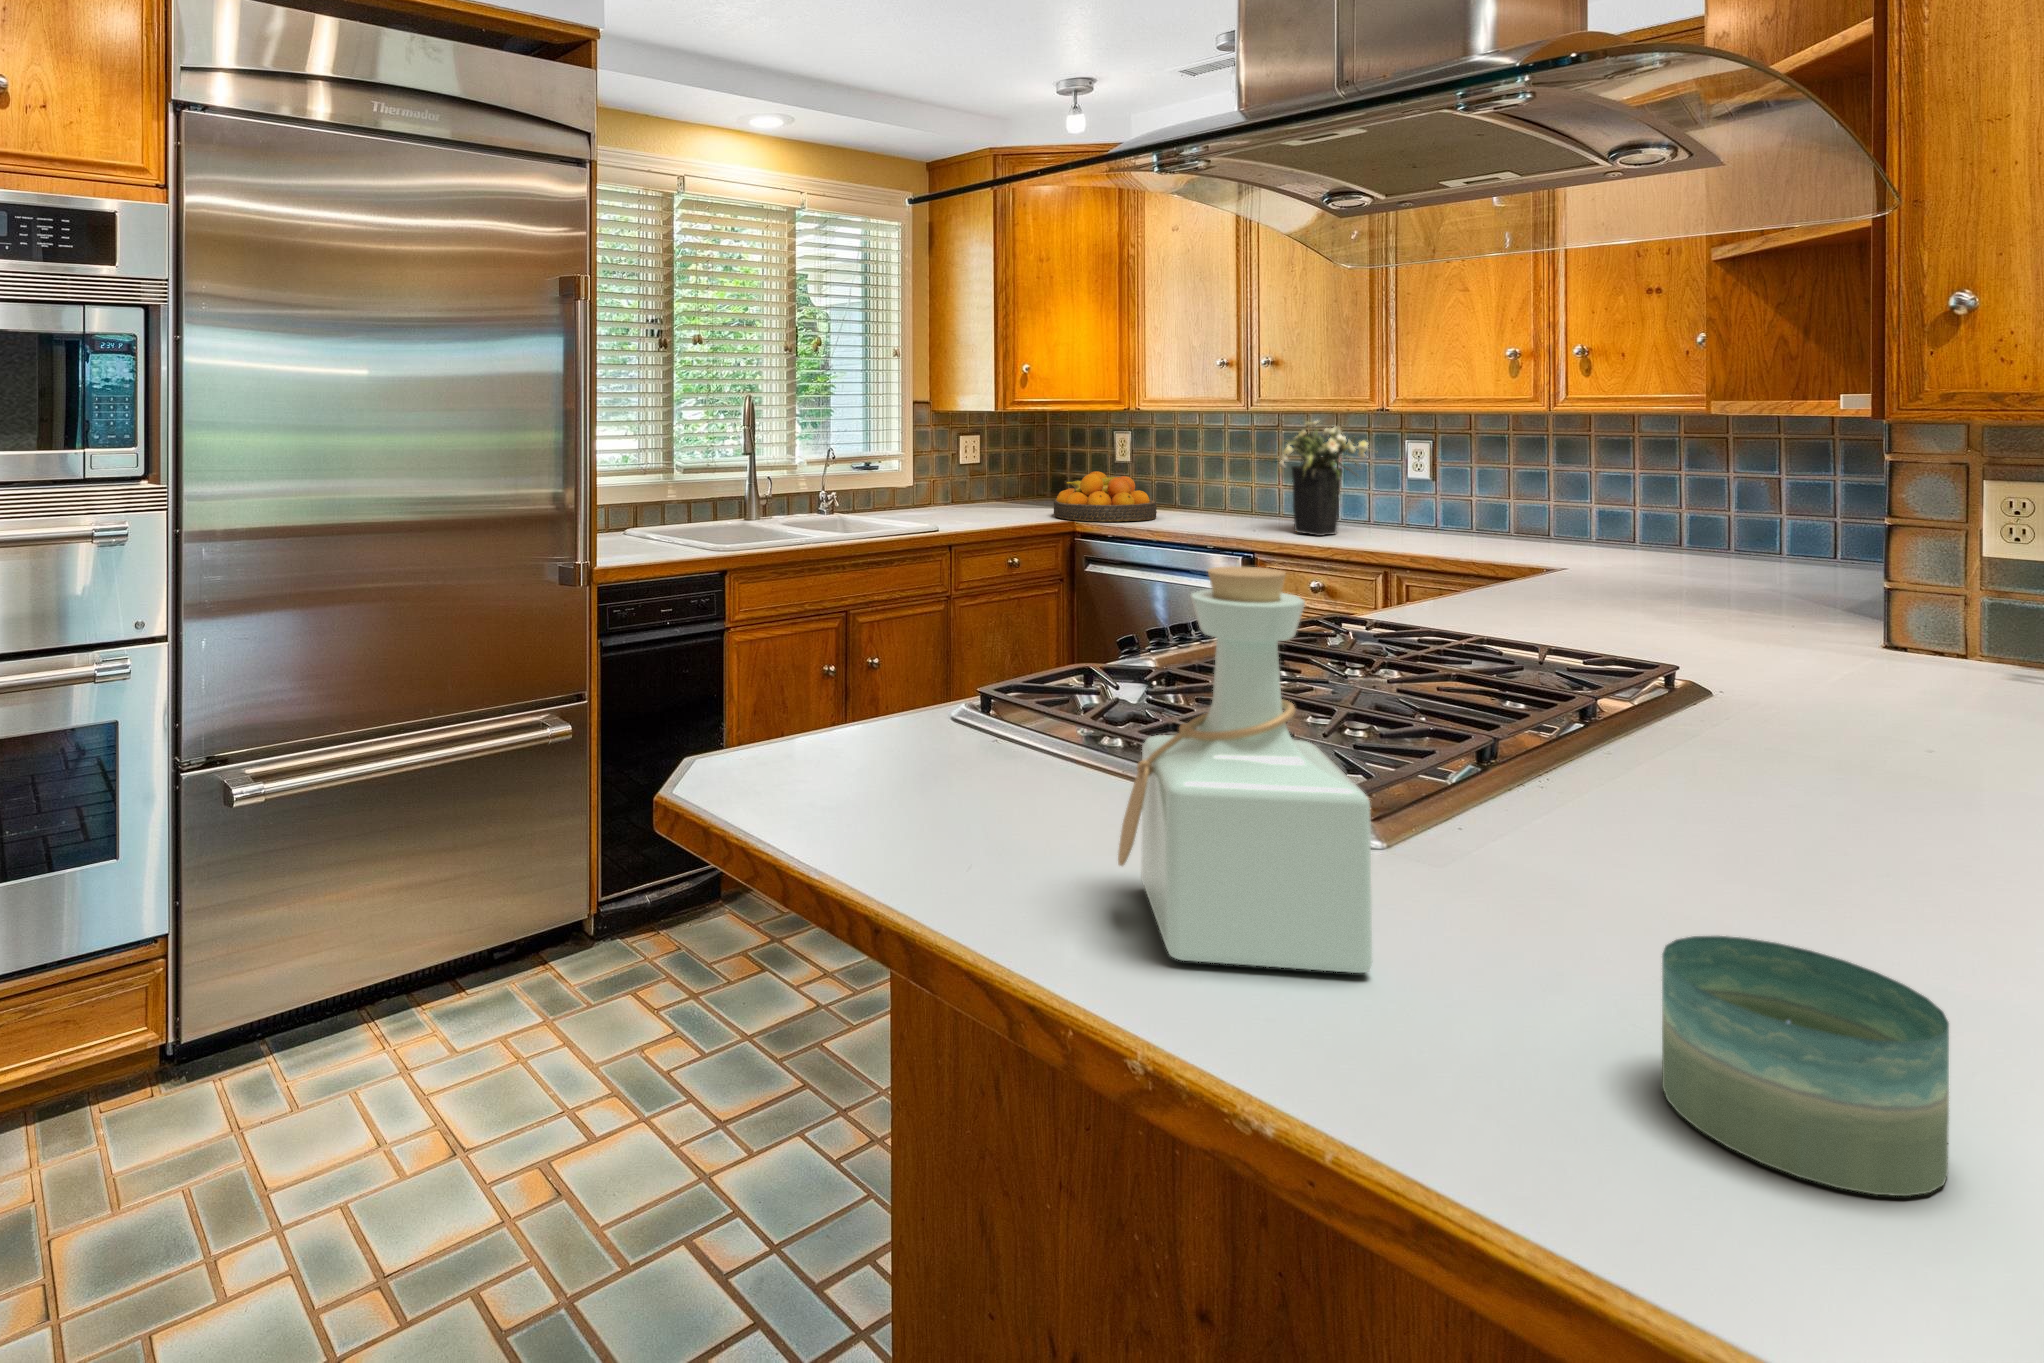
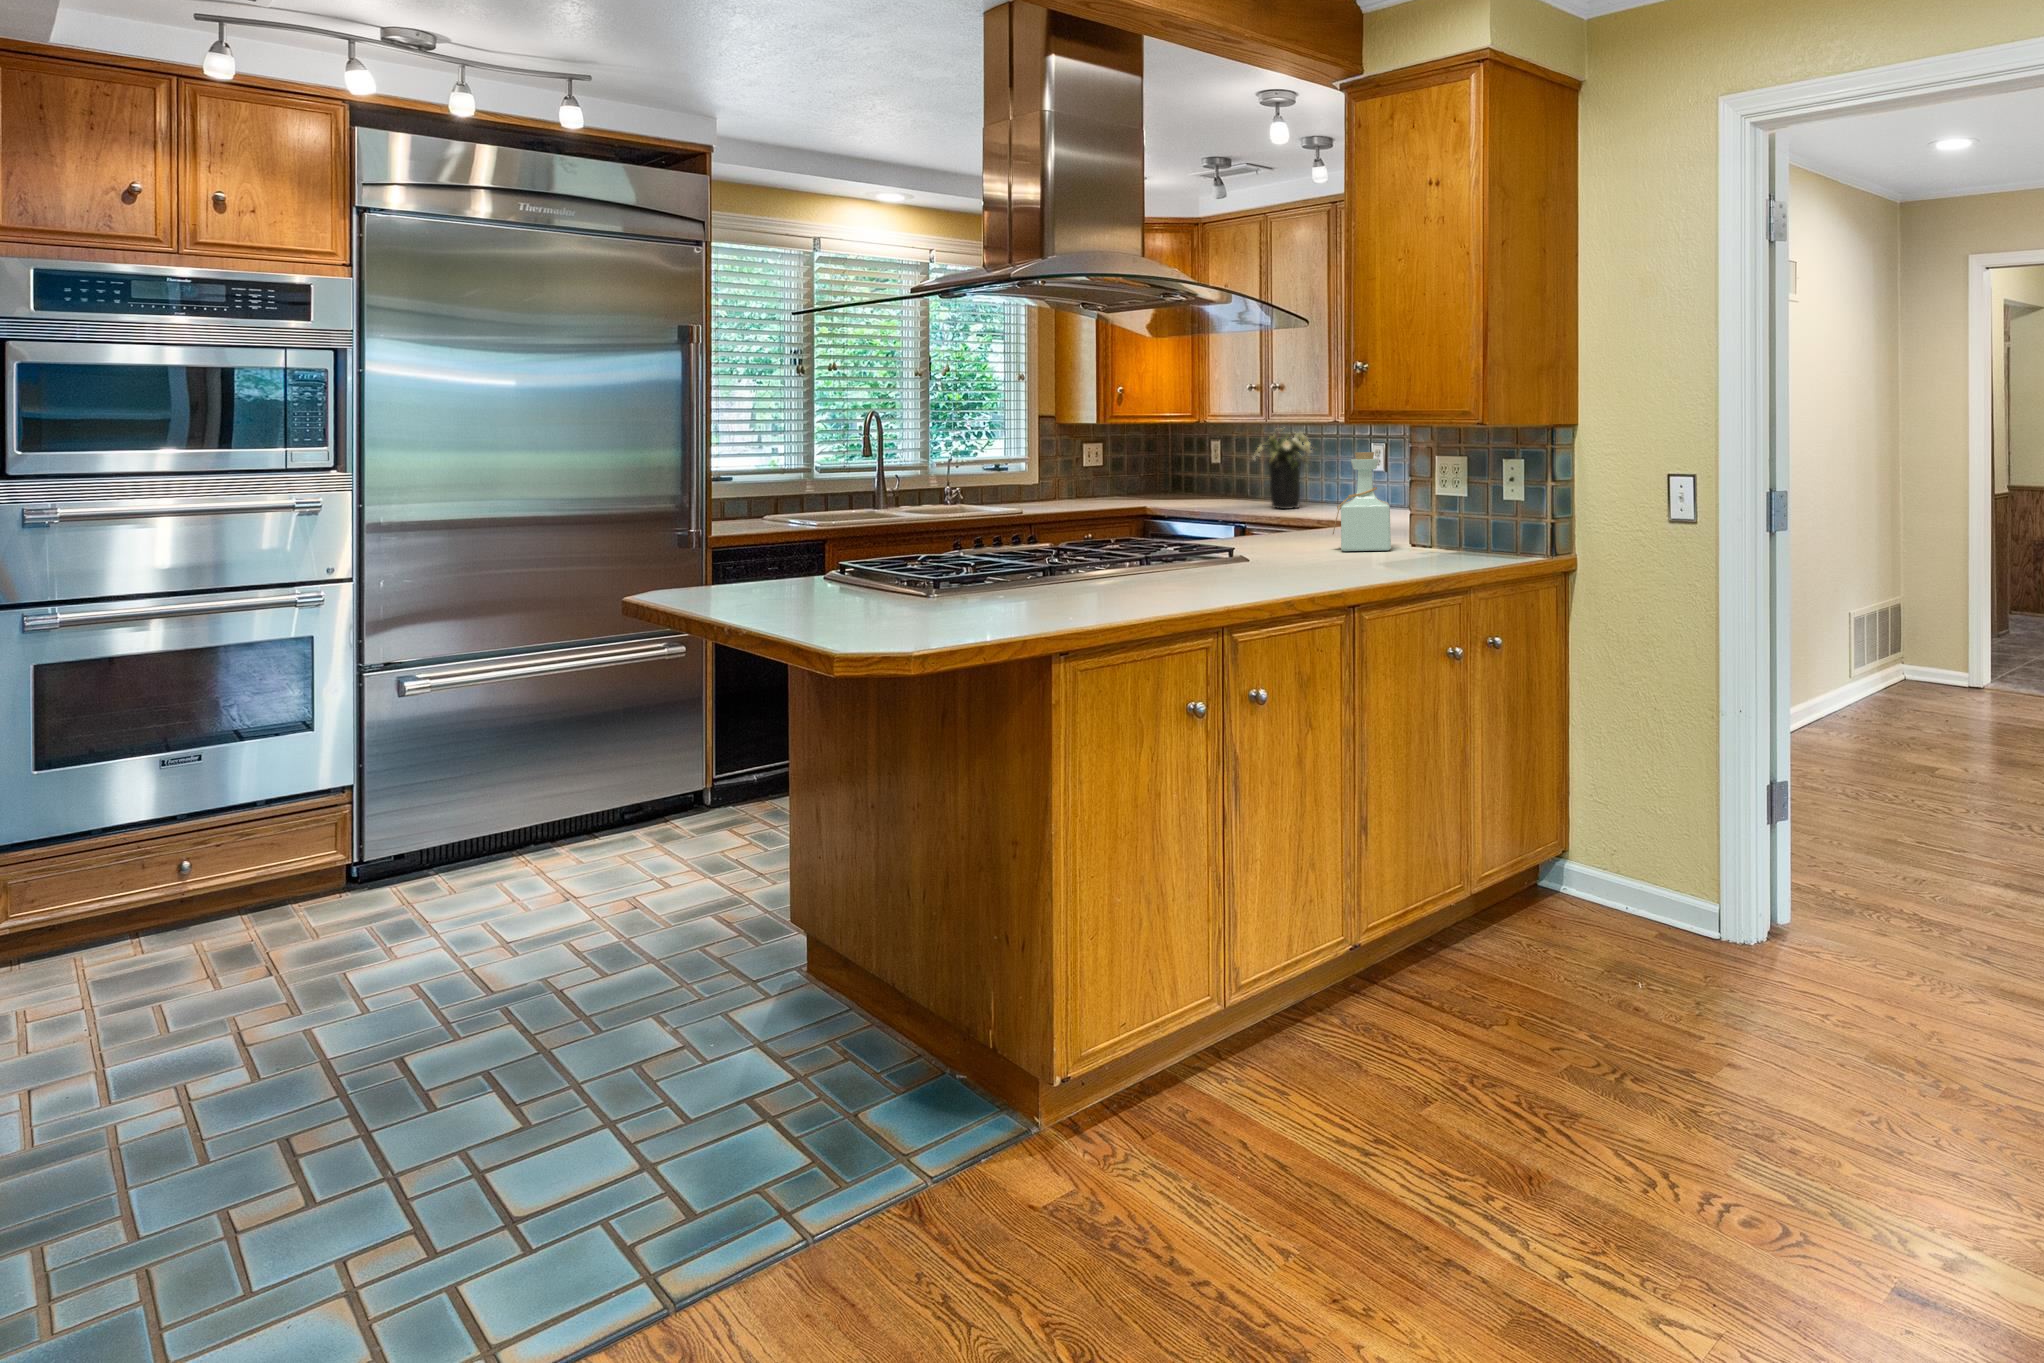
fruit bowl: present [1054,471,1157,522] -> none [1132,468,1208,505]
bottle: present [1118,566,1372,973] -> present [1333,452,1391,551]
candle: present [1662,936,1949,1196] -> none [868,579,933,629]

